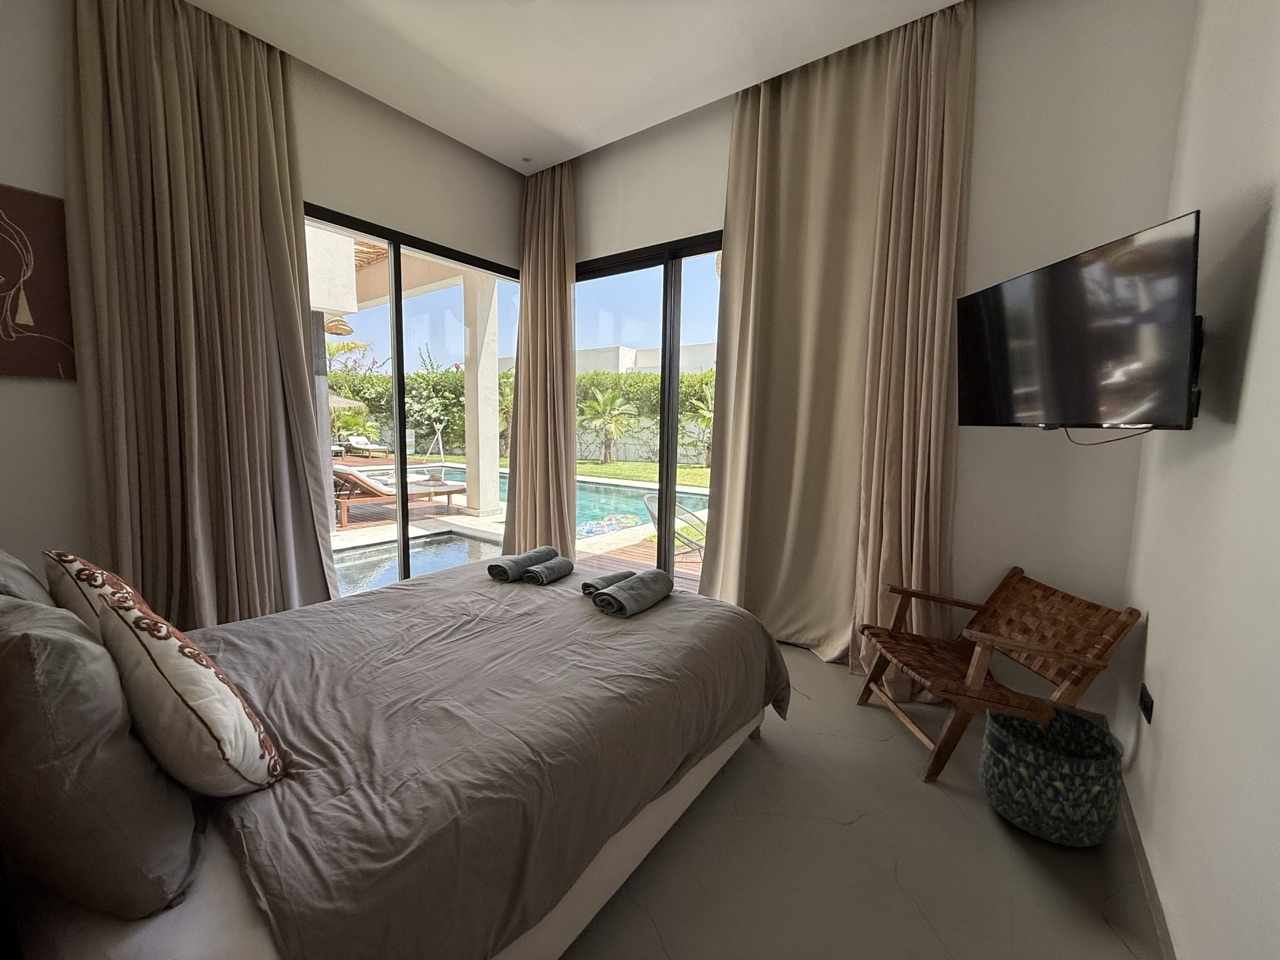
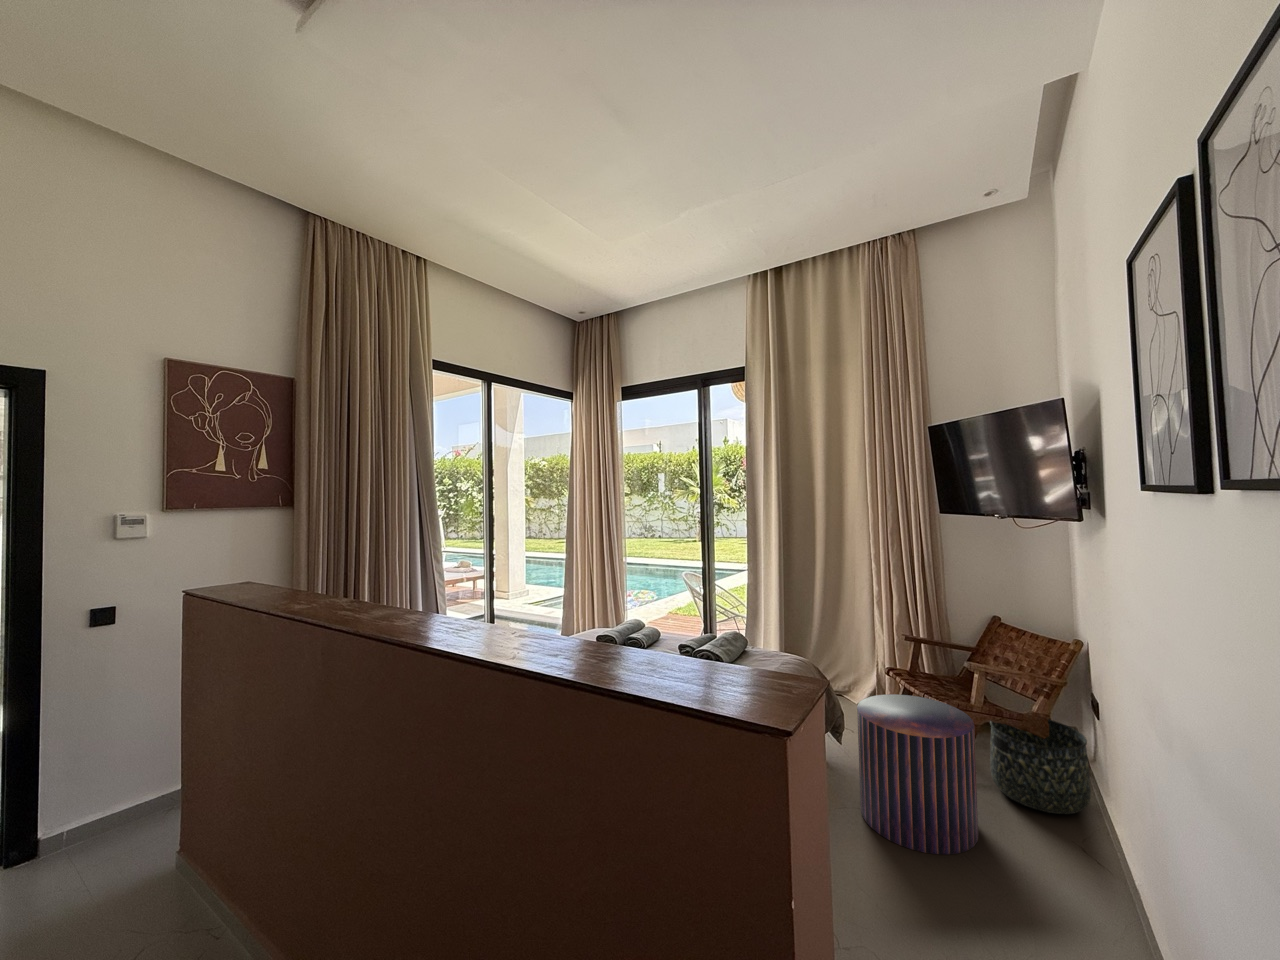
pouf: none [788,666,958,900] -> present [857,694,979,854]

